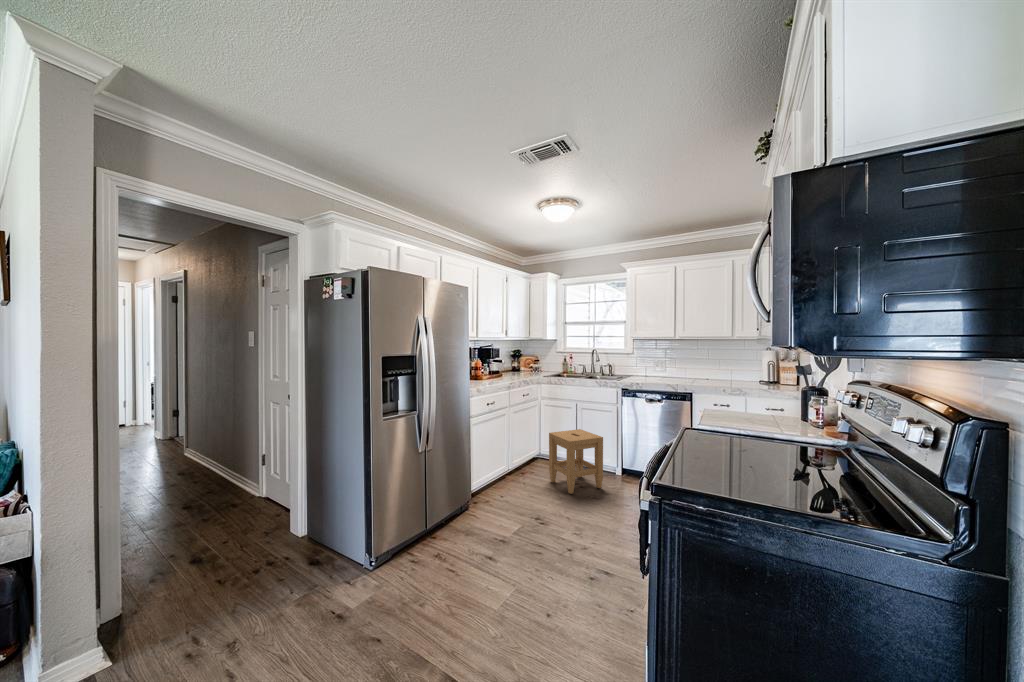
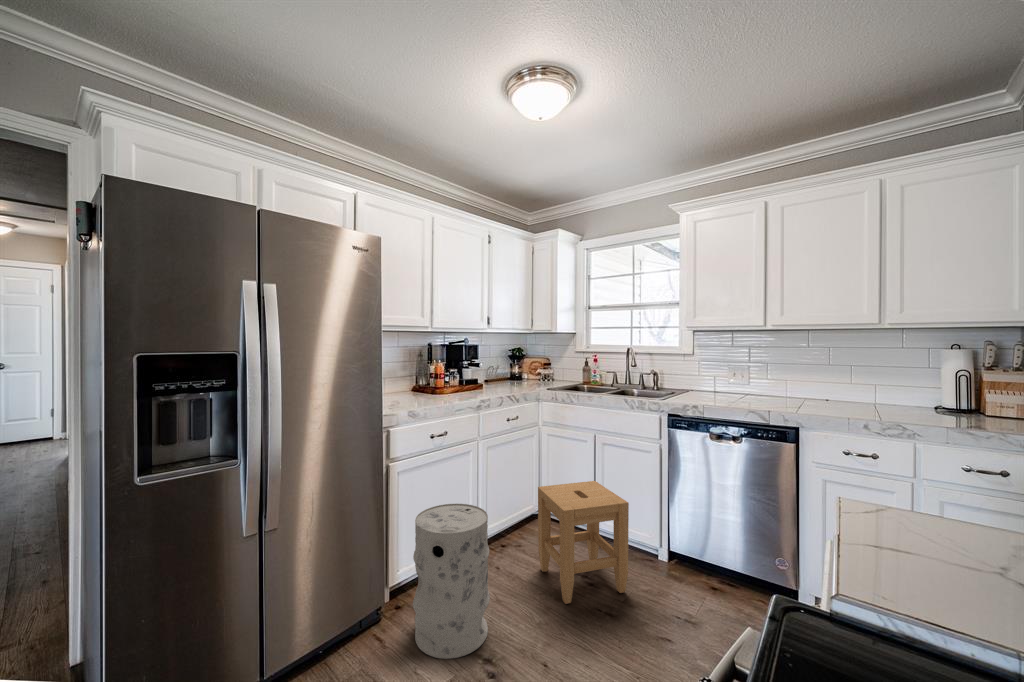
trash can: none [492,439,535,517] -> present [413,504,490,659]

